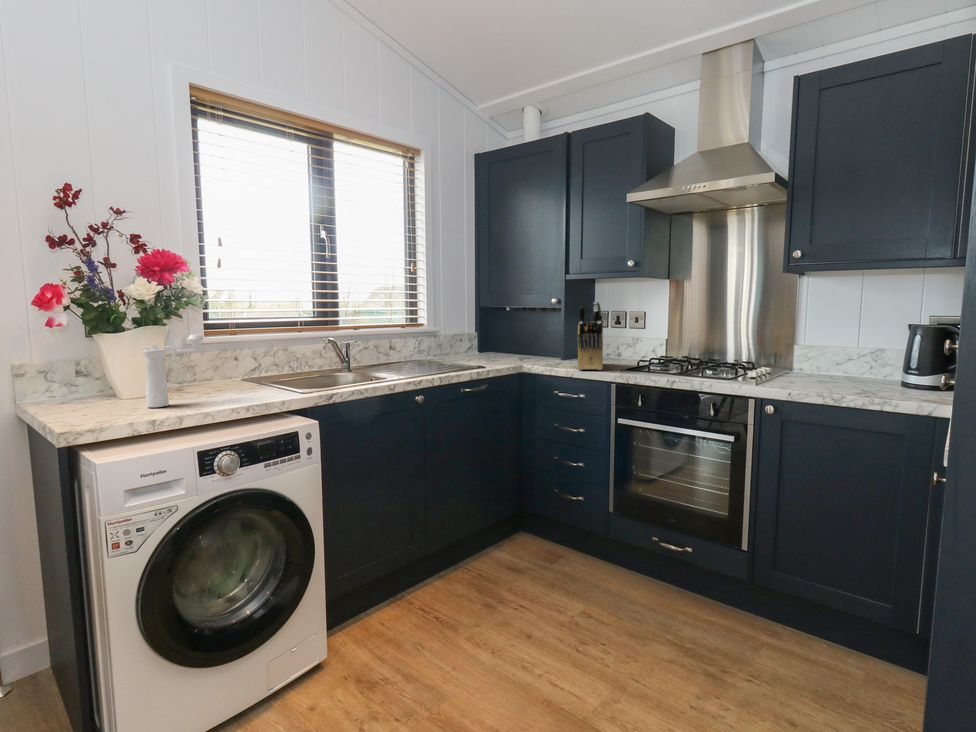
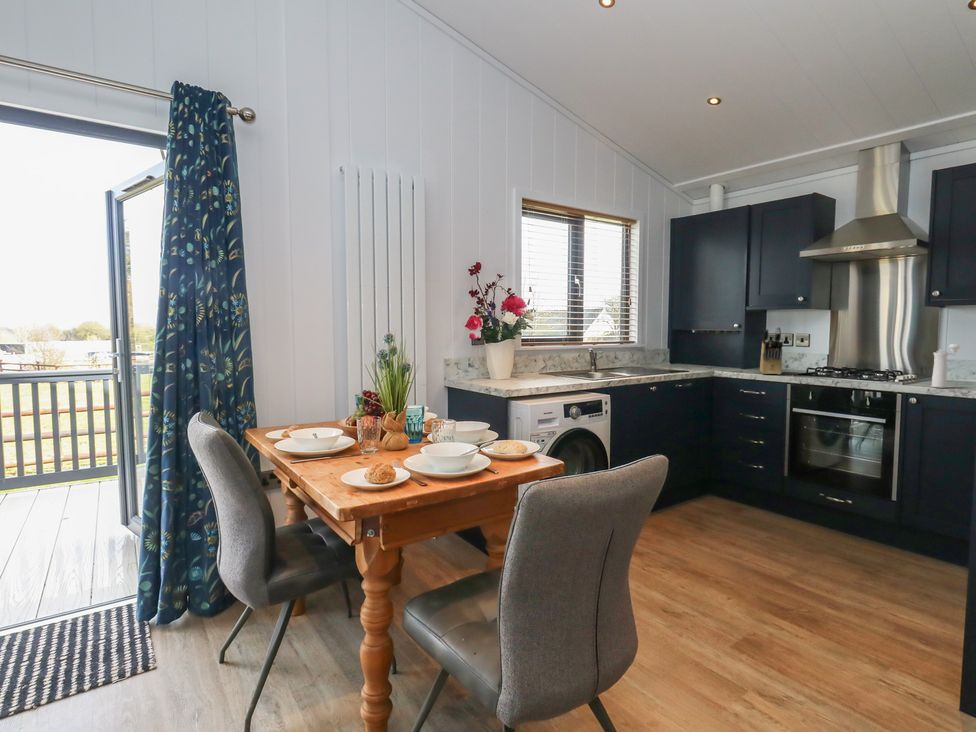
pepper mill: present [142,335,203,407] -> present [932,344,960,388]

